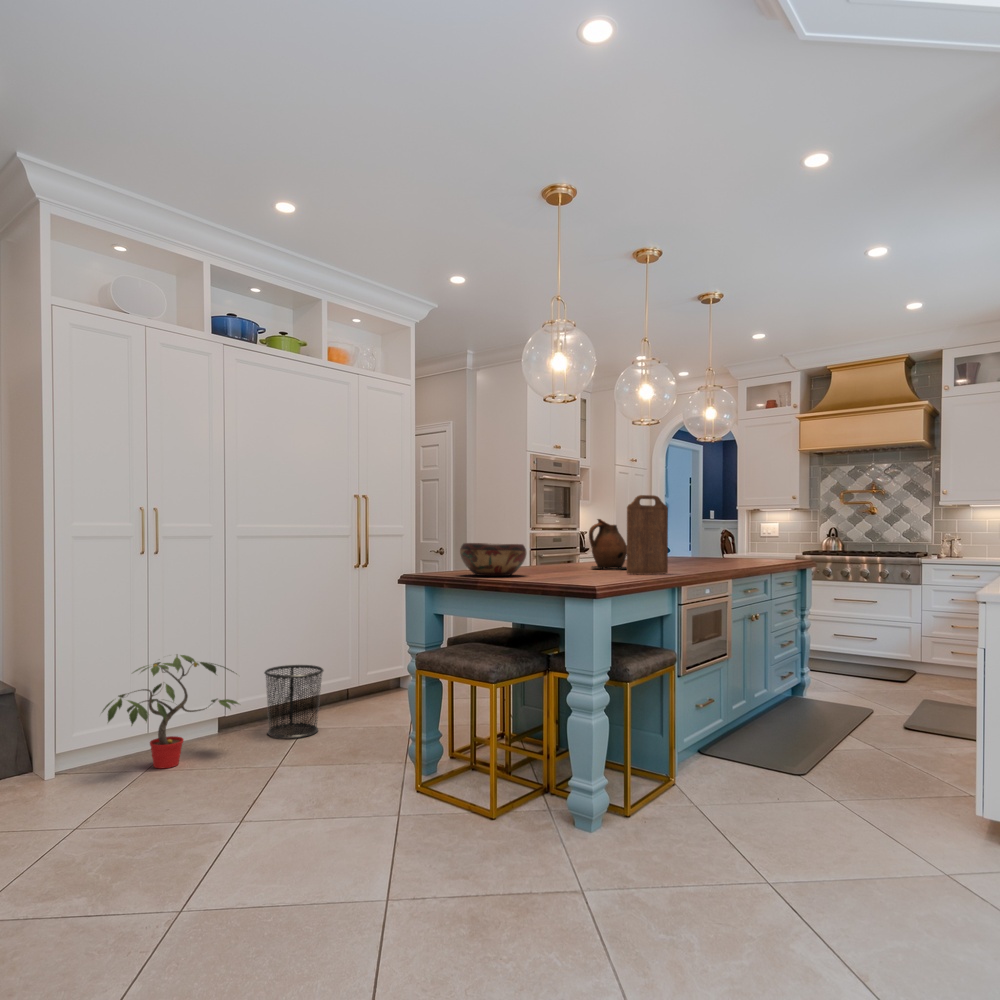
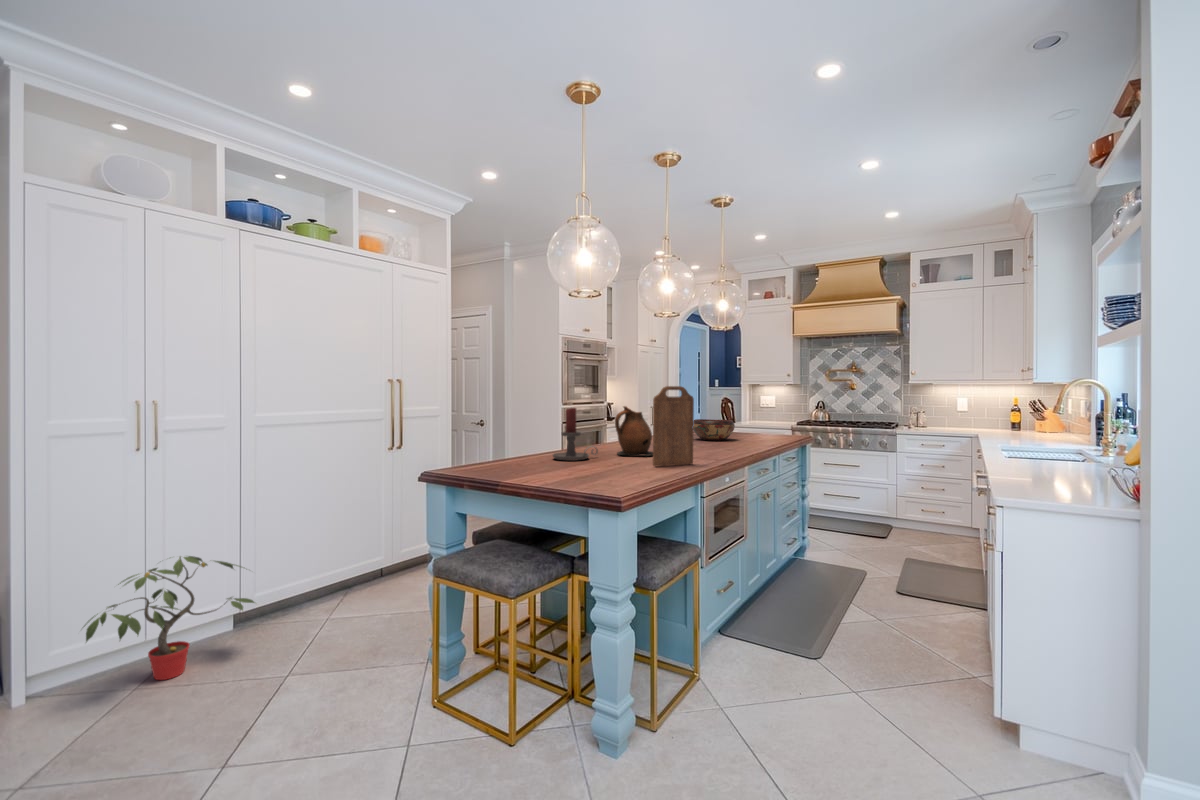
candle holder: none [526,518,572,571] -> present [553,408,598,461]
decorative bowl: present [460,543,526,576] -> present [693,419,735,441]
waste bin: present [264,665,323,739] -> none [291,549,355,627]

